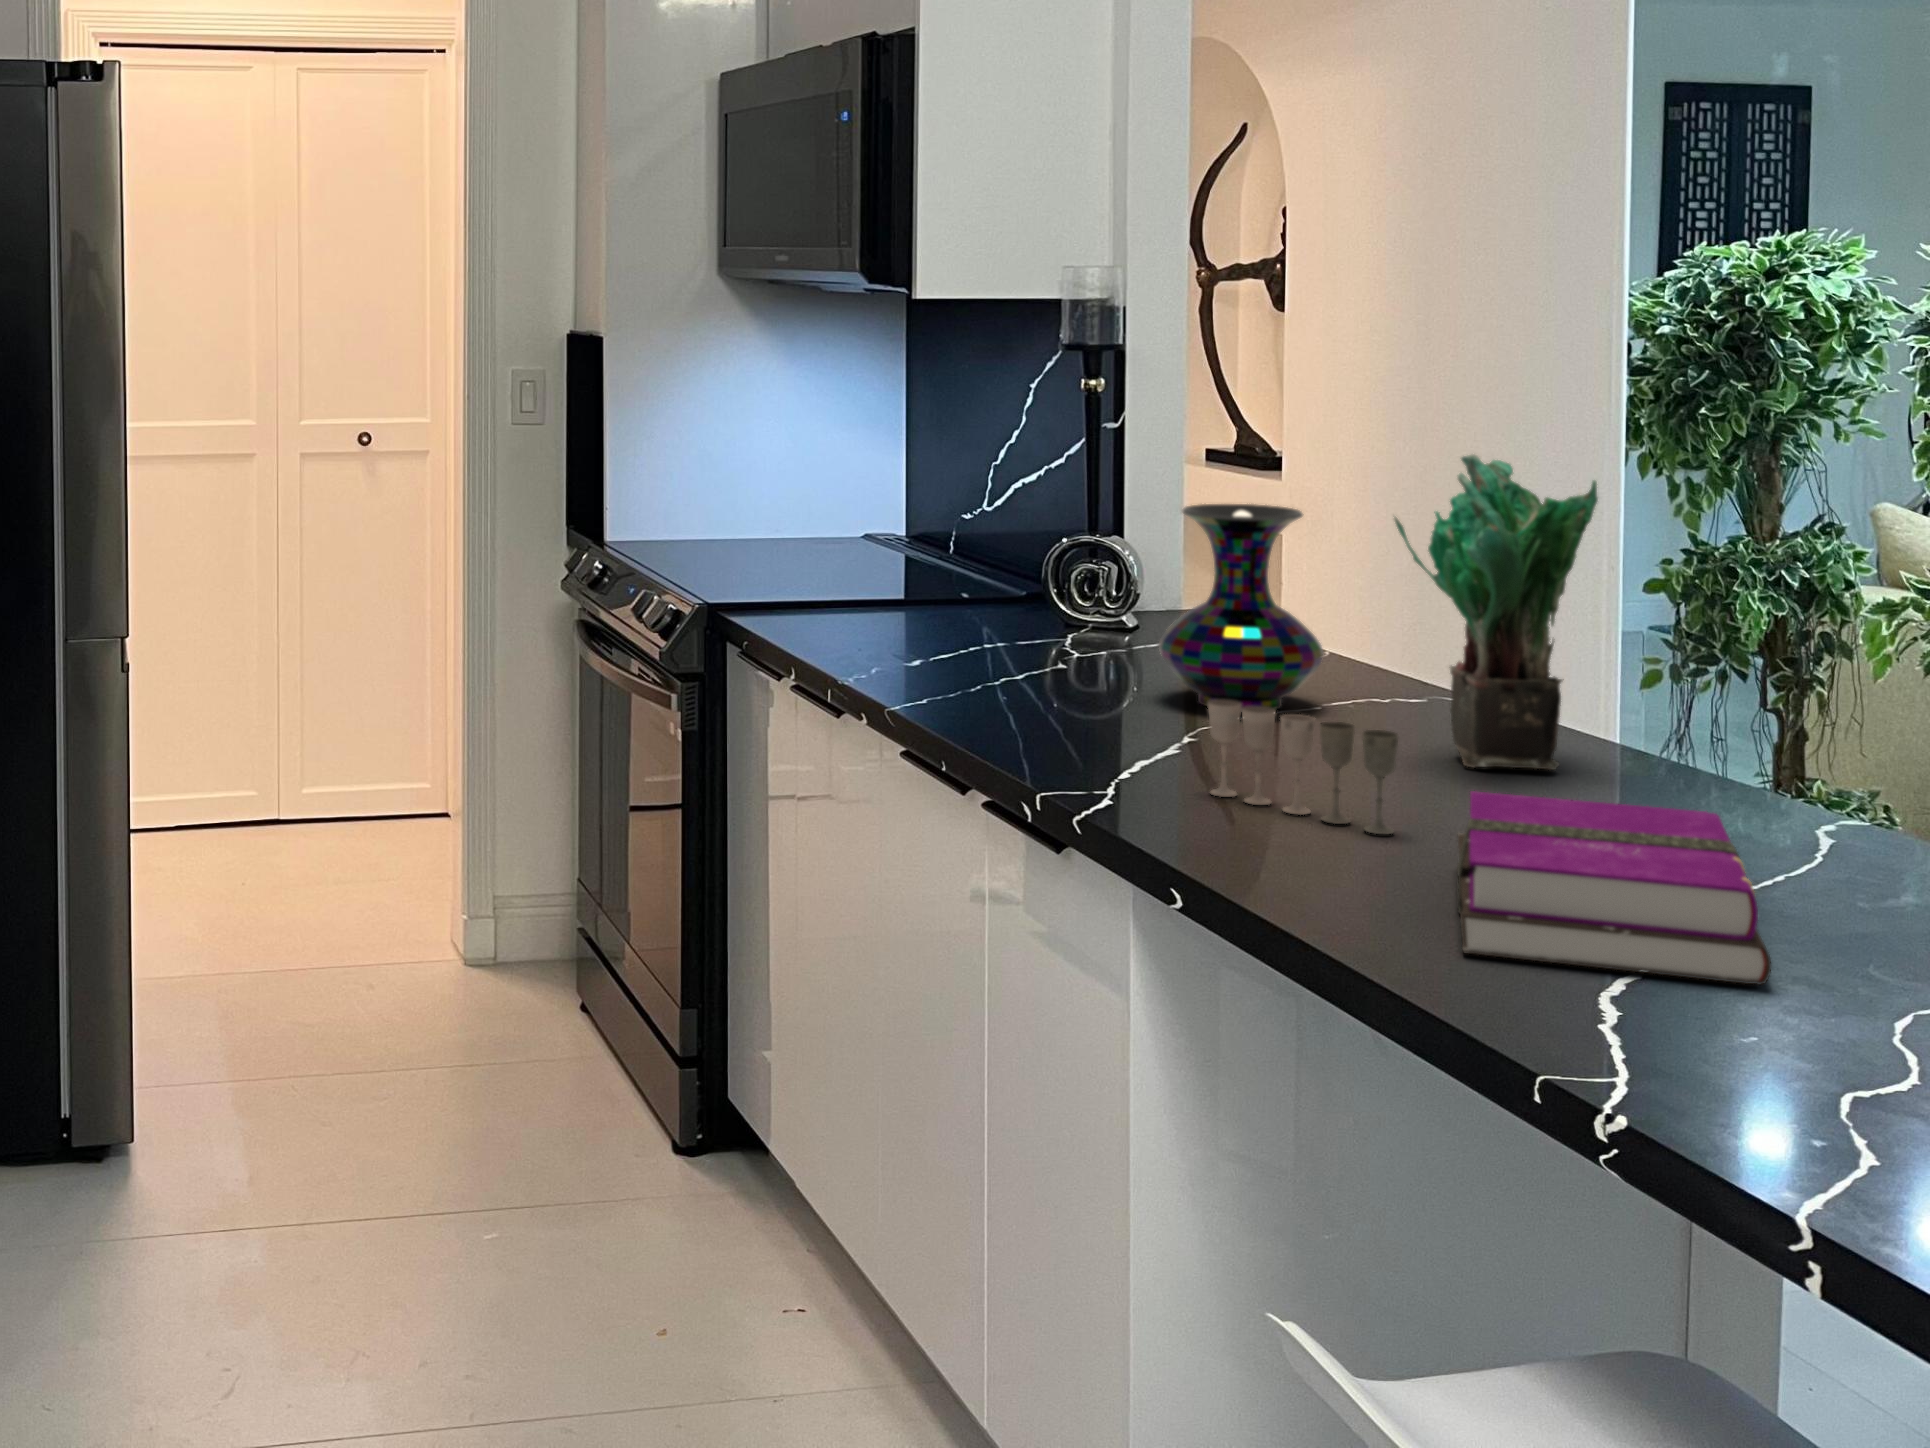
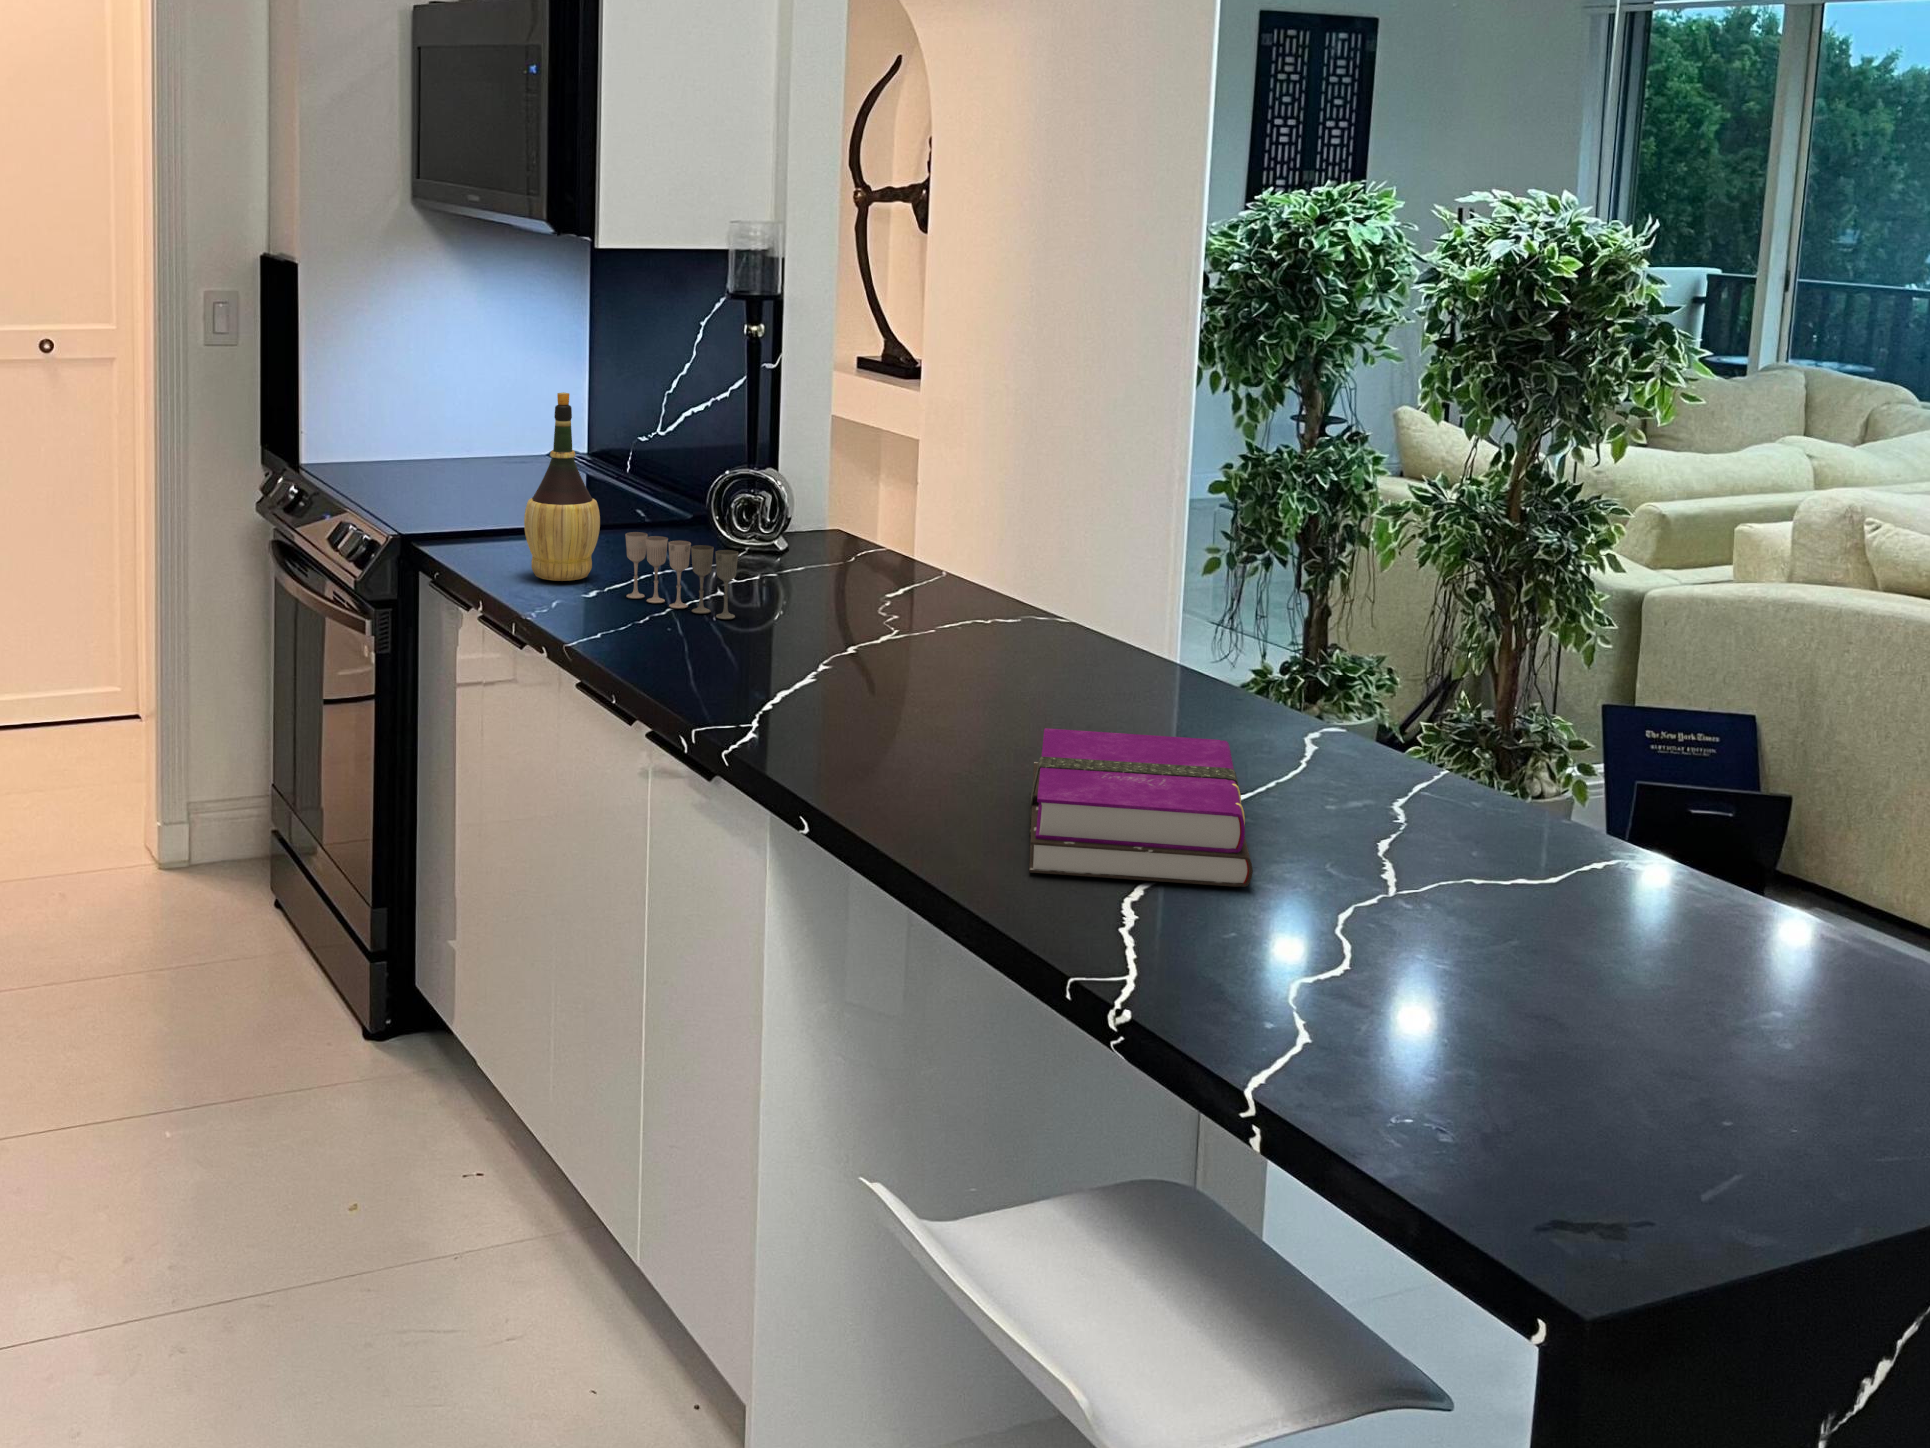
wine bottle: none [841,443,924,648] -> present [524,392,600,581]
potted plant: present [1395,454,1598,770] -> none [997,426,1157,691]
vase: present [1159,504,1323,711] -> none [804,455,941,640]
wine glass: present [1208,700,1399,834] -> present [625,532,738,619]

